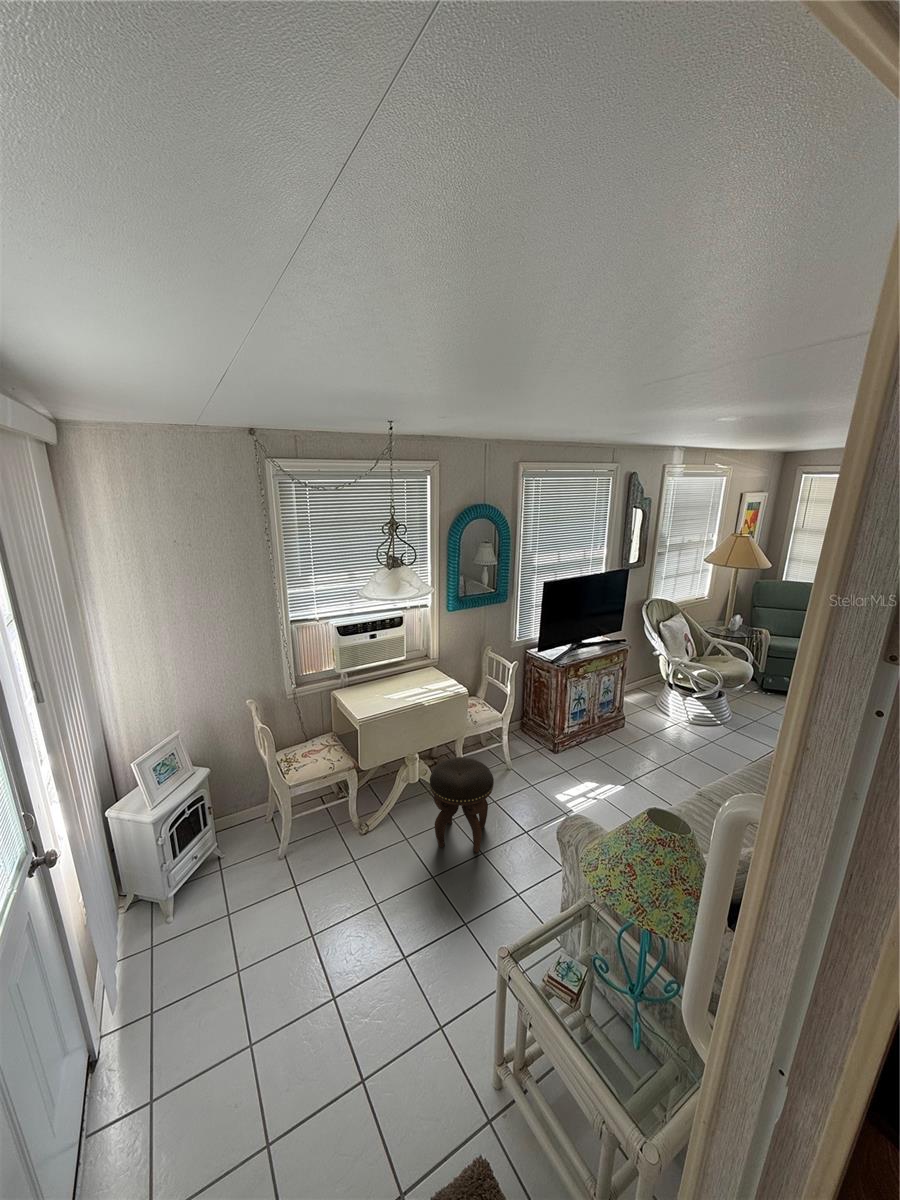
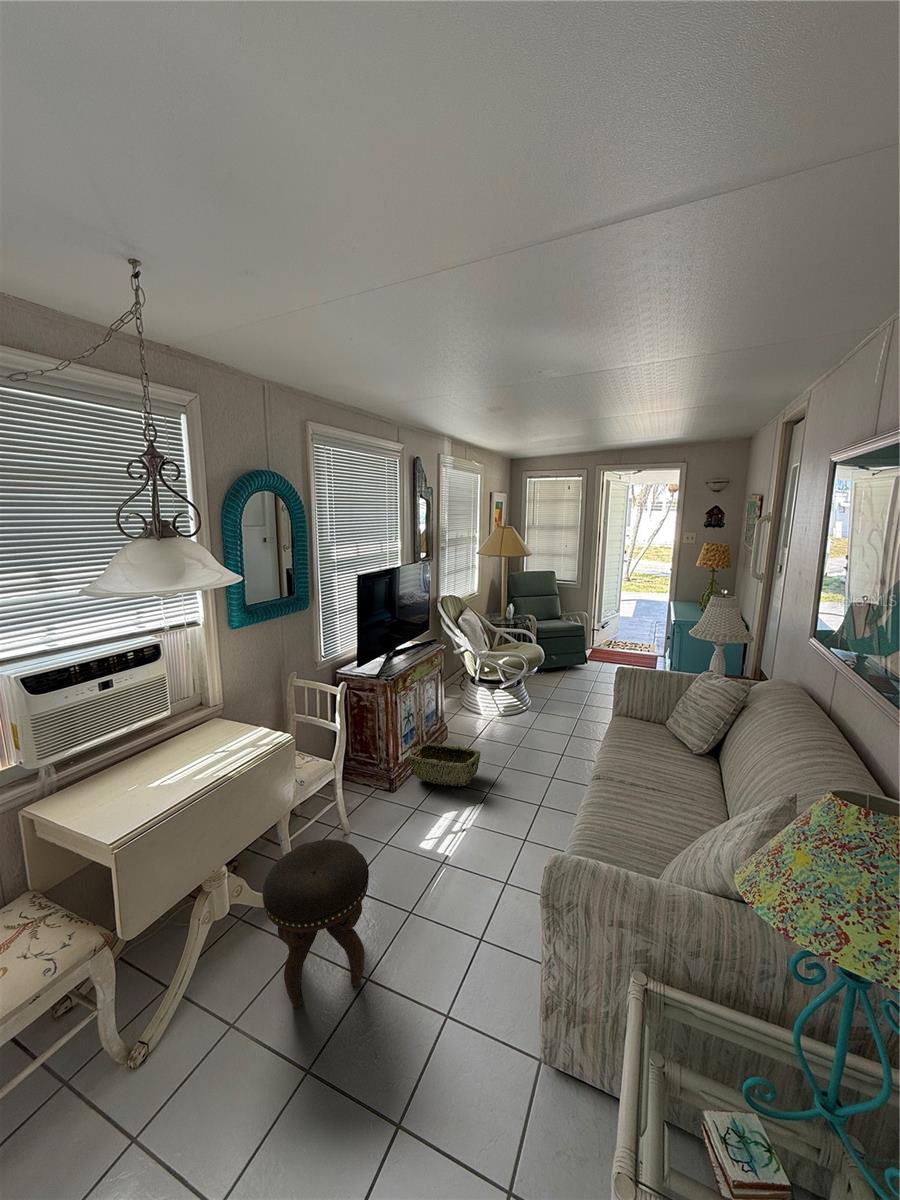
woven basket: none [571,725,634,767] -> present [408,743,480,786]

